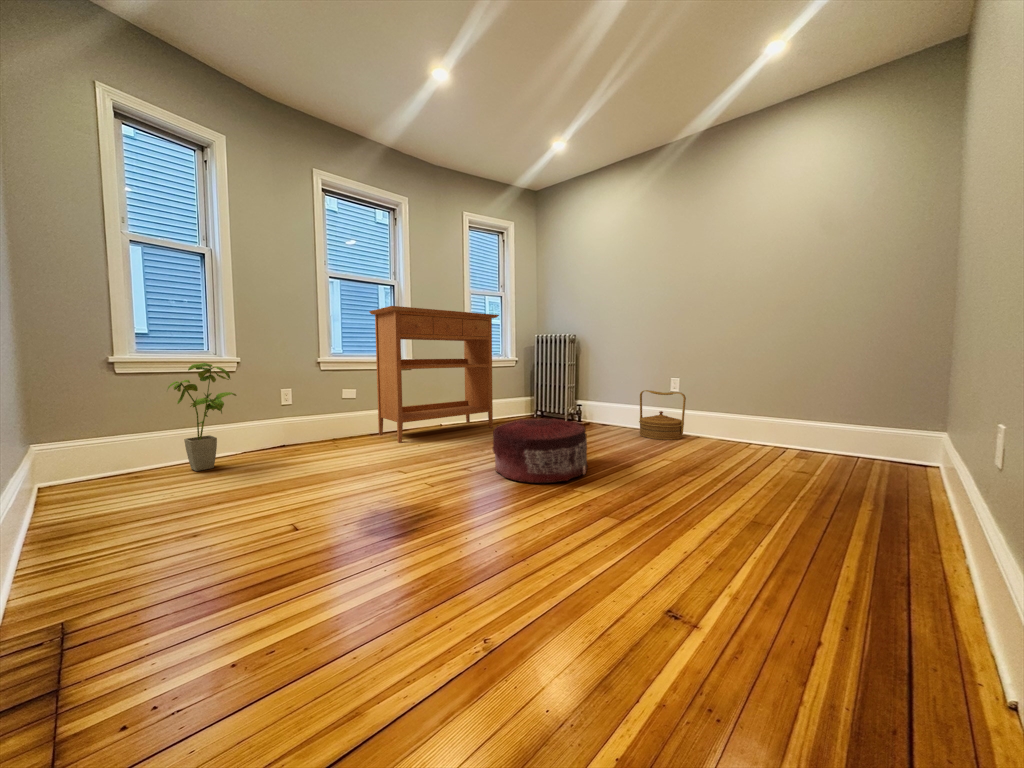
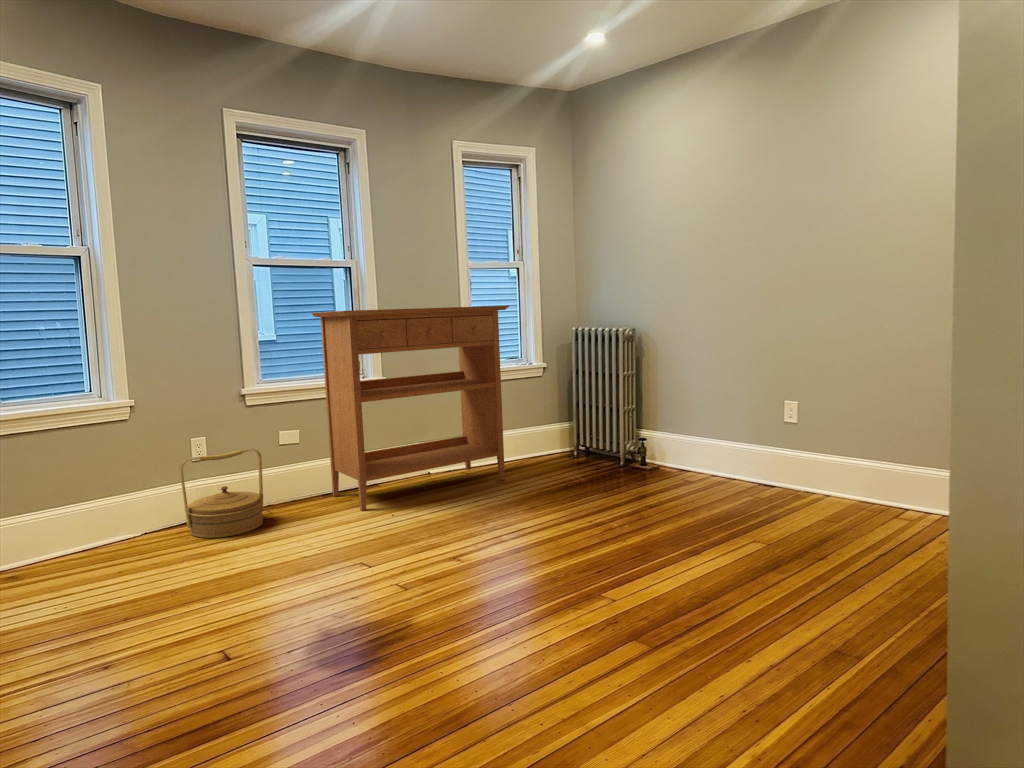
house plant: present [167,363,237,471] -> none [45,415,133,564]
woven basket: present [639,390,686,440] -> present [179,448,264,538]
pouf: present [493,418,588,483] -> none [490,480,633,585]

